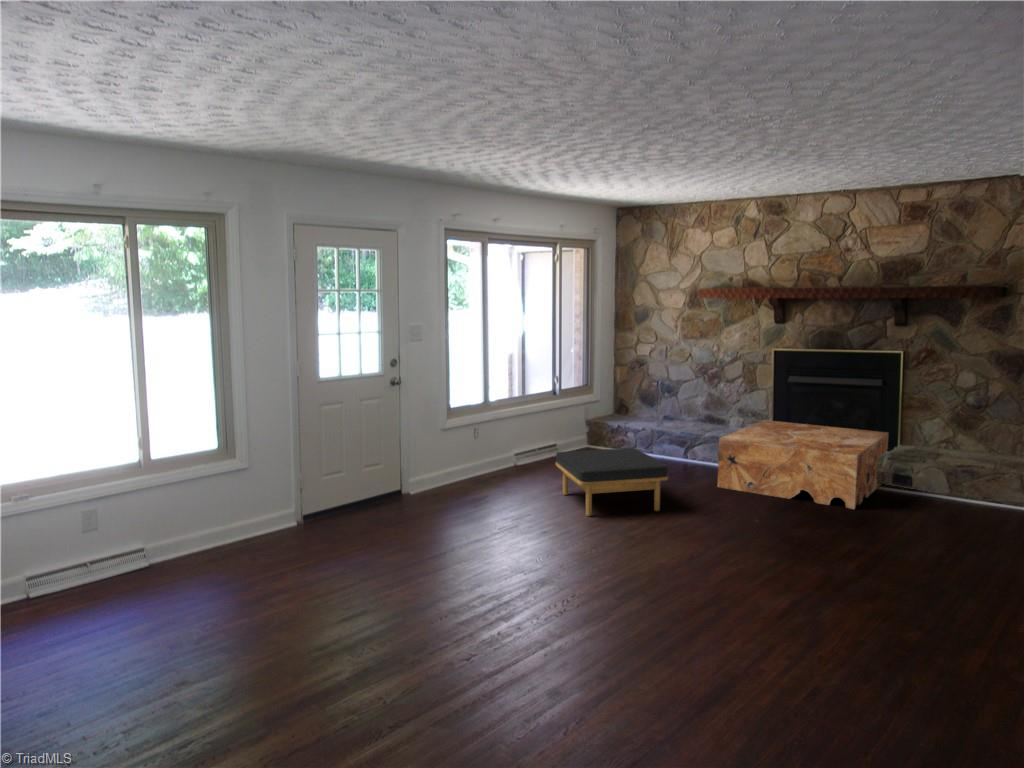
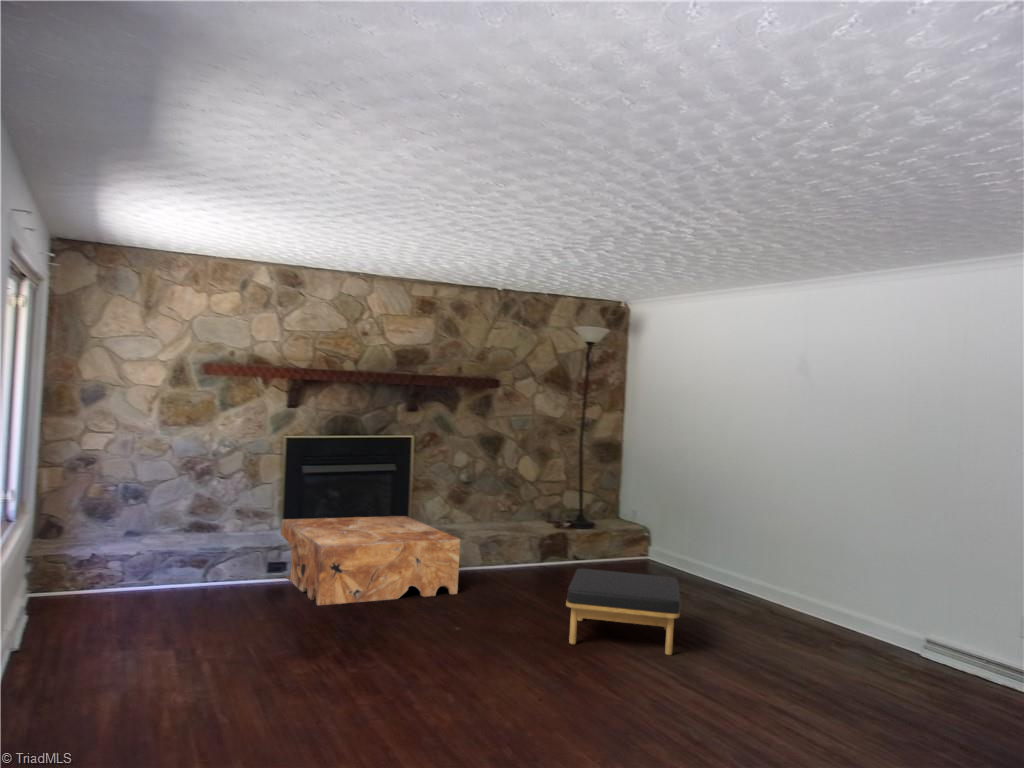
ottoman: present [556,448,668,516] -> present [566,569,680,655]

